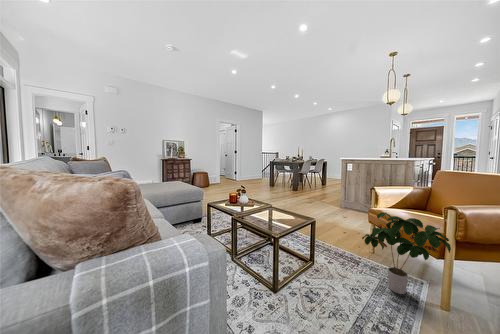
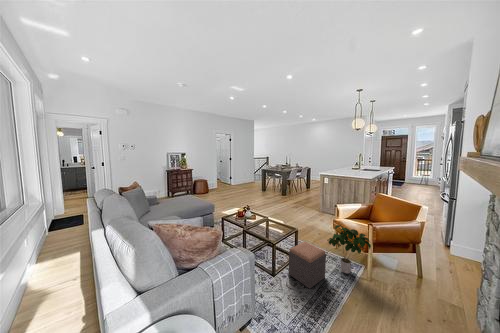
footstool: none [300,238,366,320] -> present [289,242,326,289]

